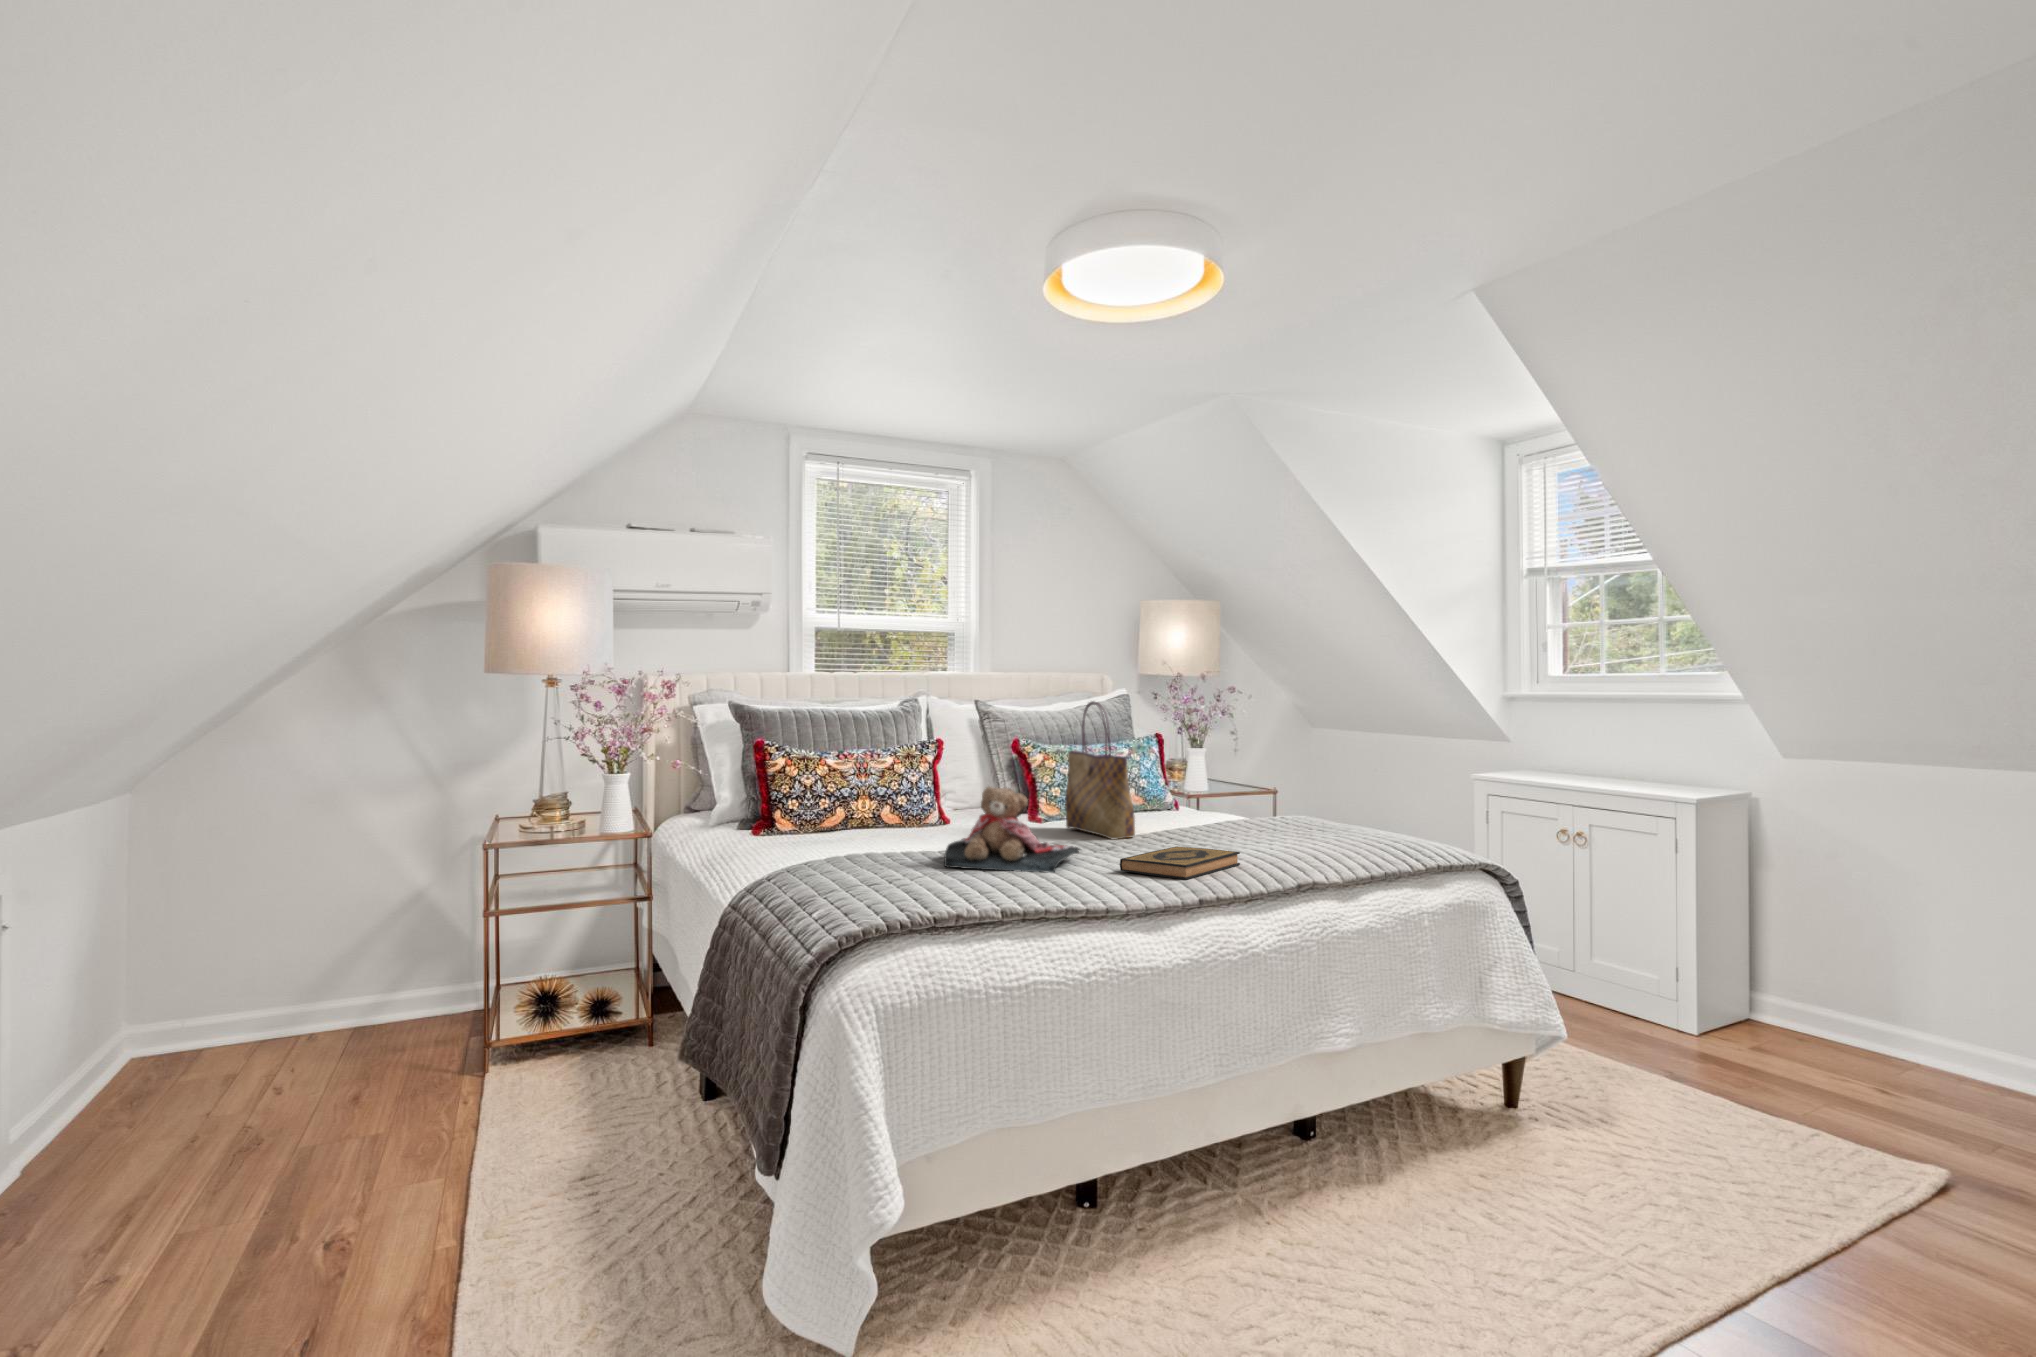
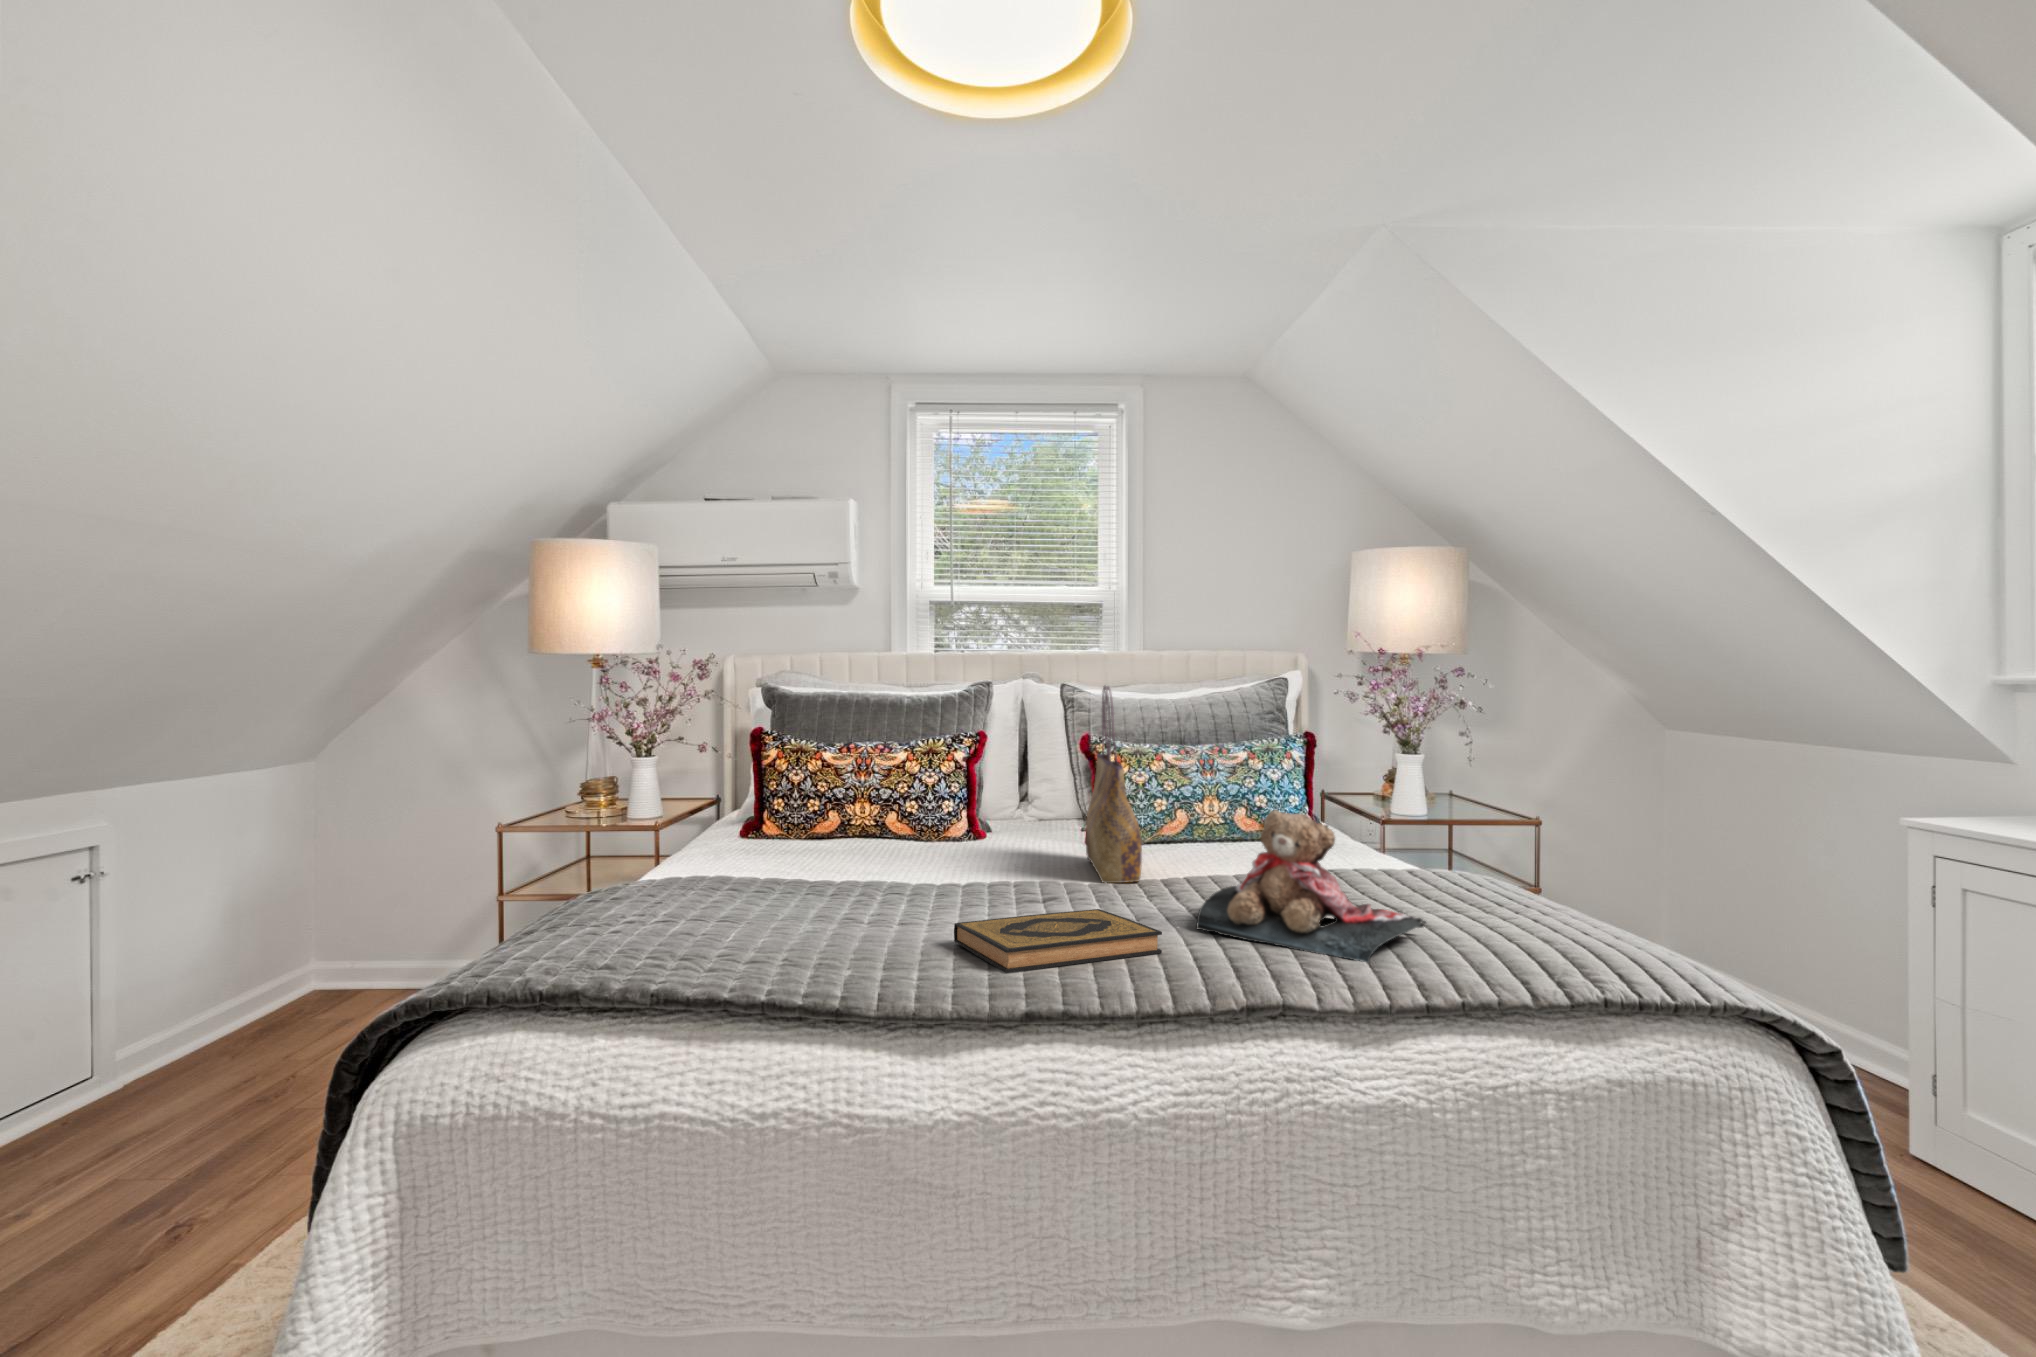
teddy bear: present [944,786,1080,873] -> present [1196,810,1426,962]

